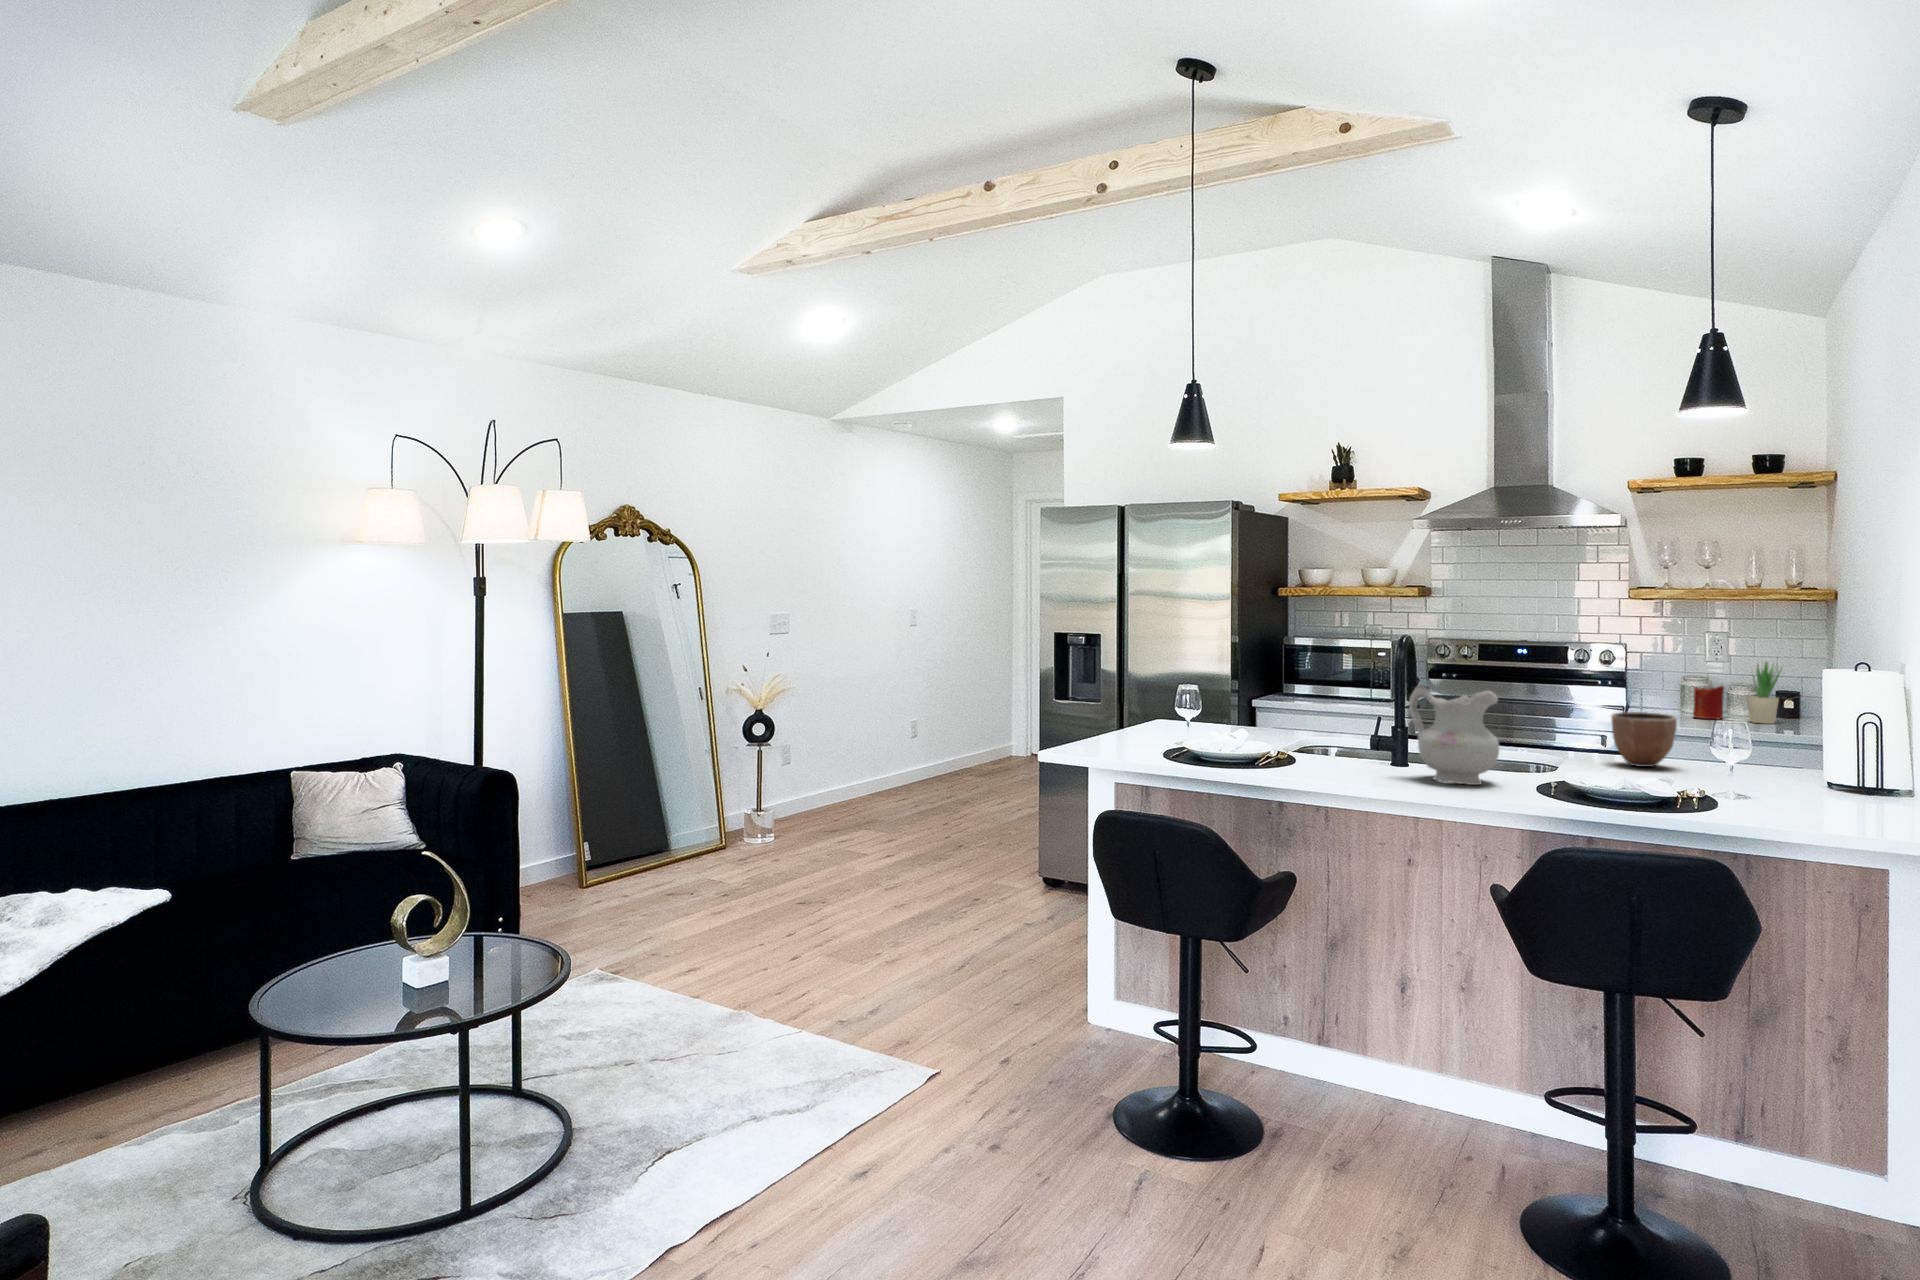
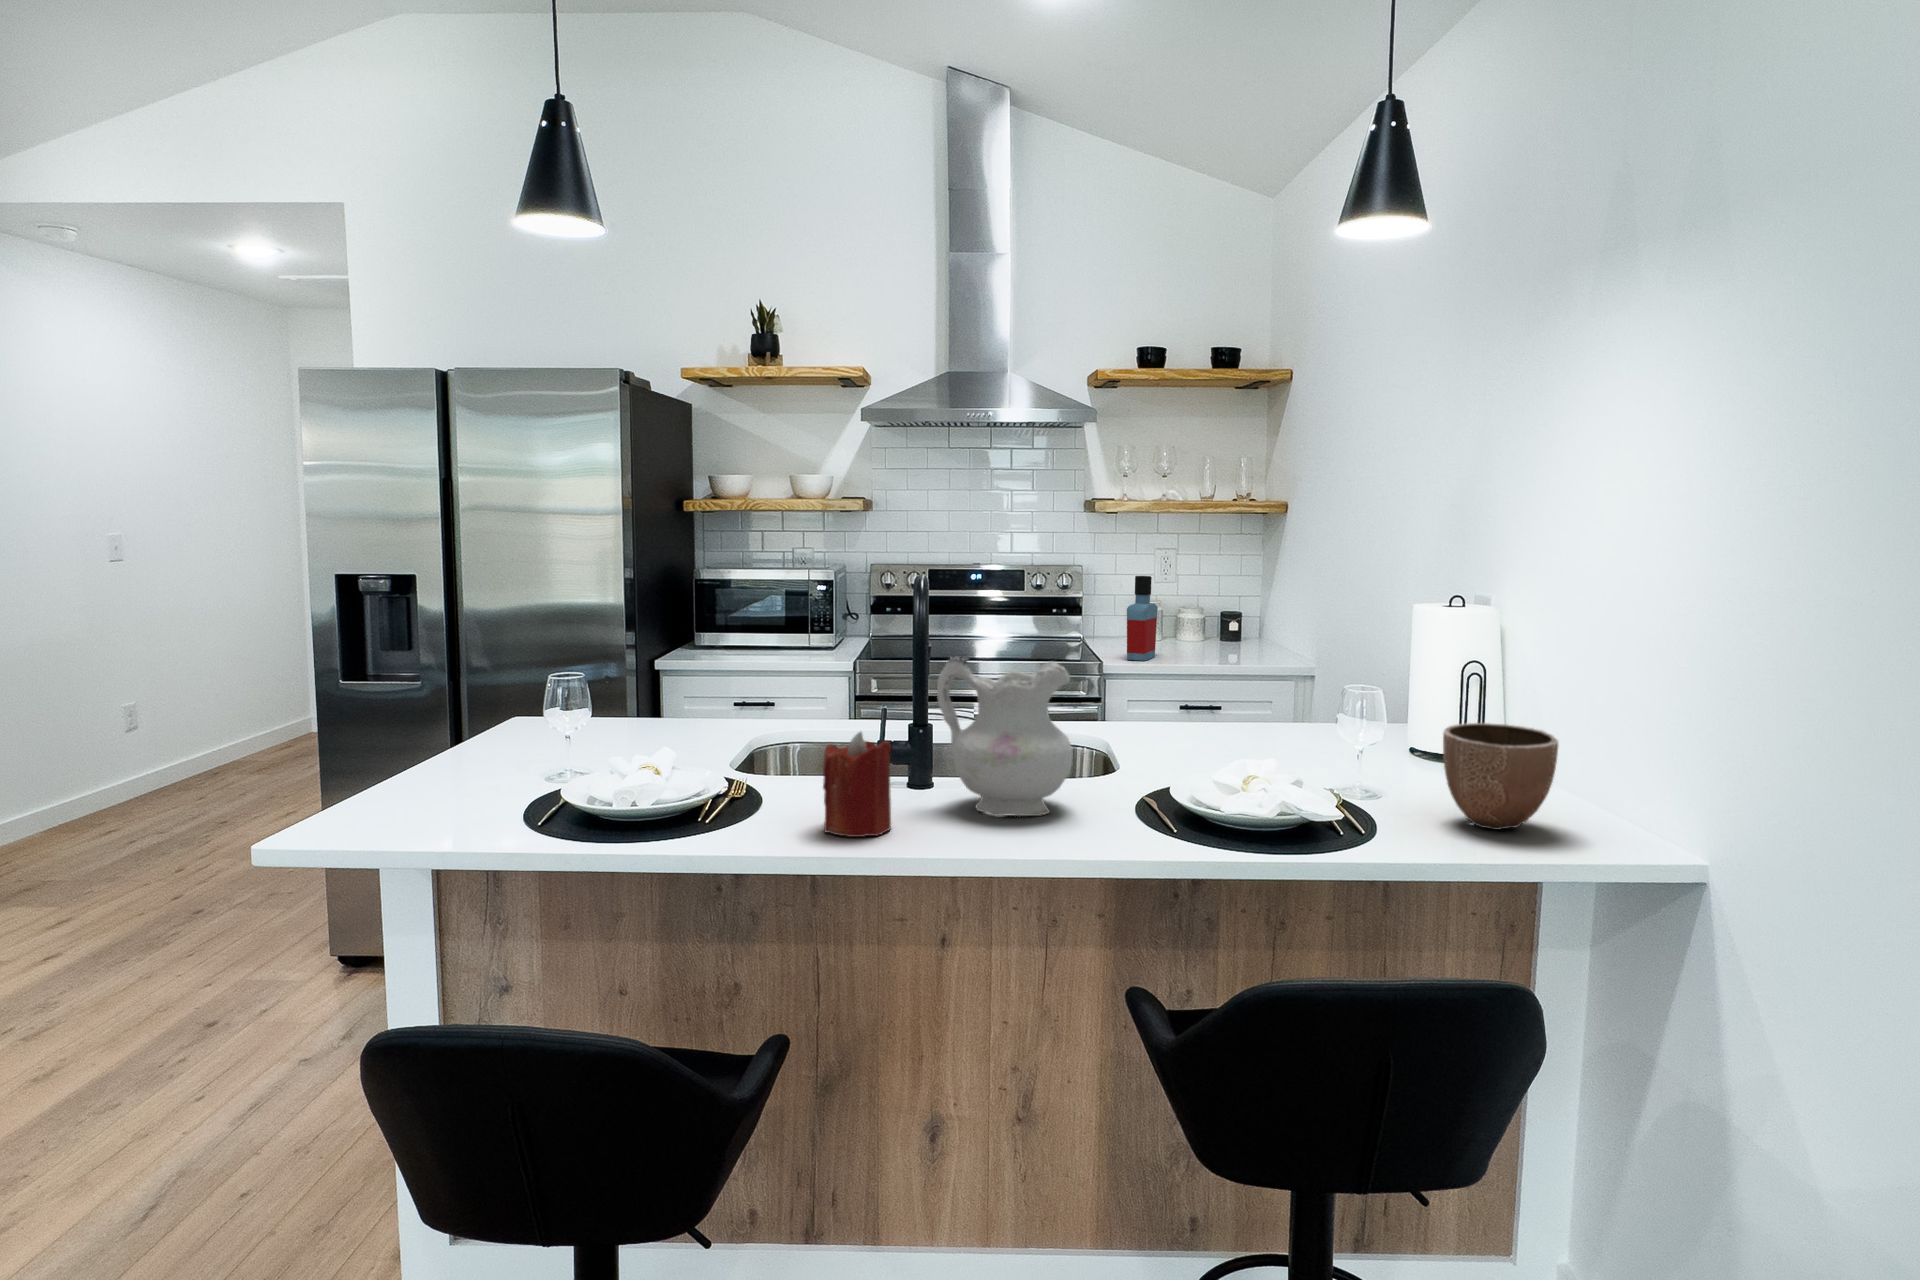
bottle: none [1653,652,1689,724] -> present [1127,576,1158,661]
potted plant: present [1748,662,1781,724] -> none [1208,572,1242,653]
candle: present [1693,683,1724,720] -> present [823,732,891,837]
decorative bowl: present [1611,712,1677,767] -> present [1443,723,1558,830]

